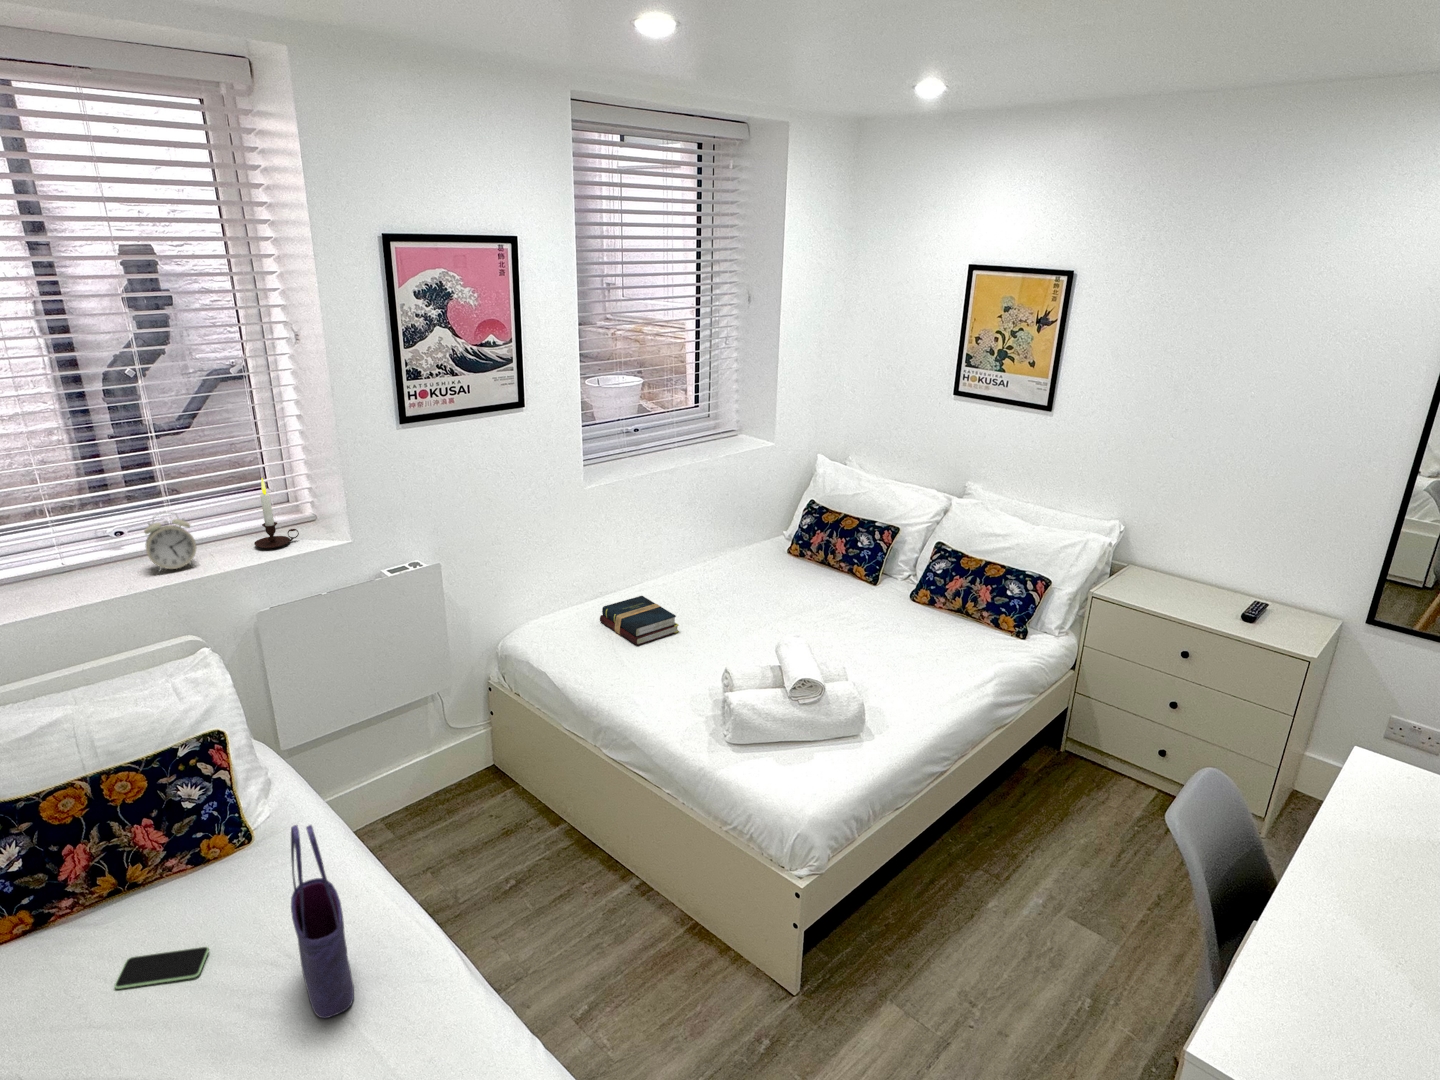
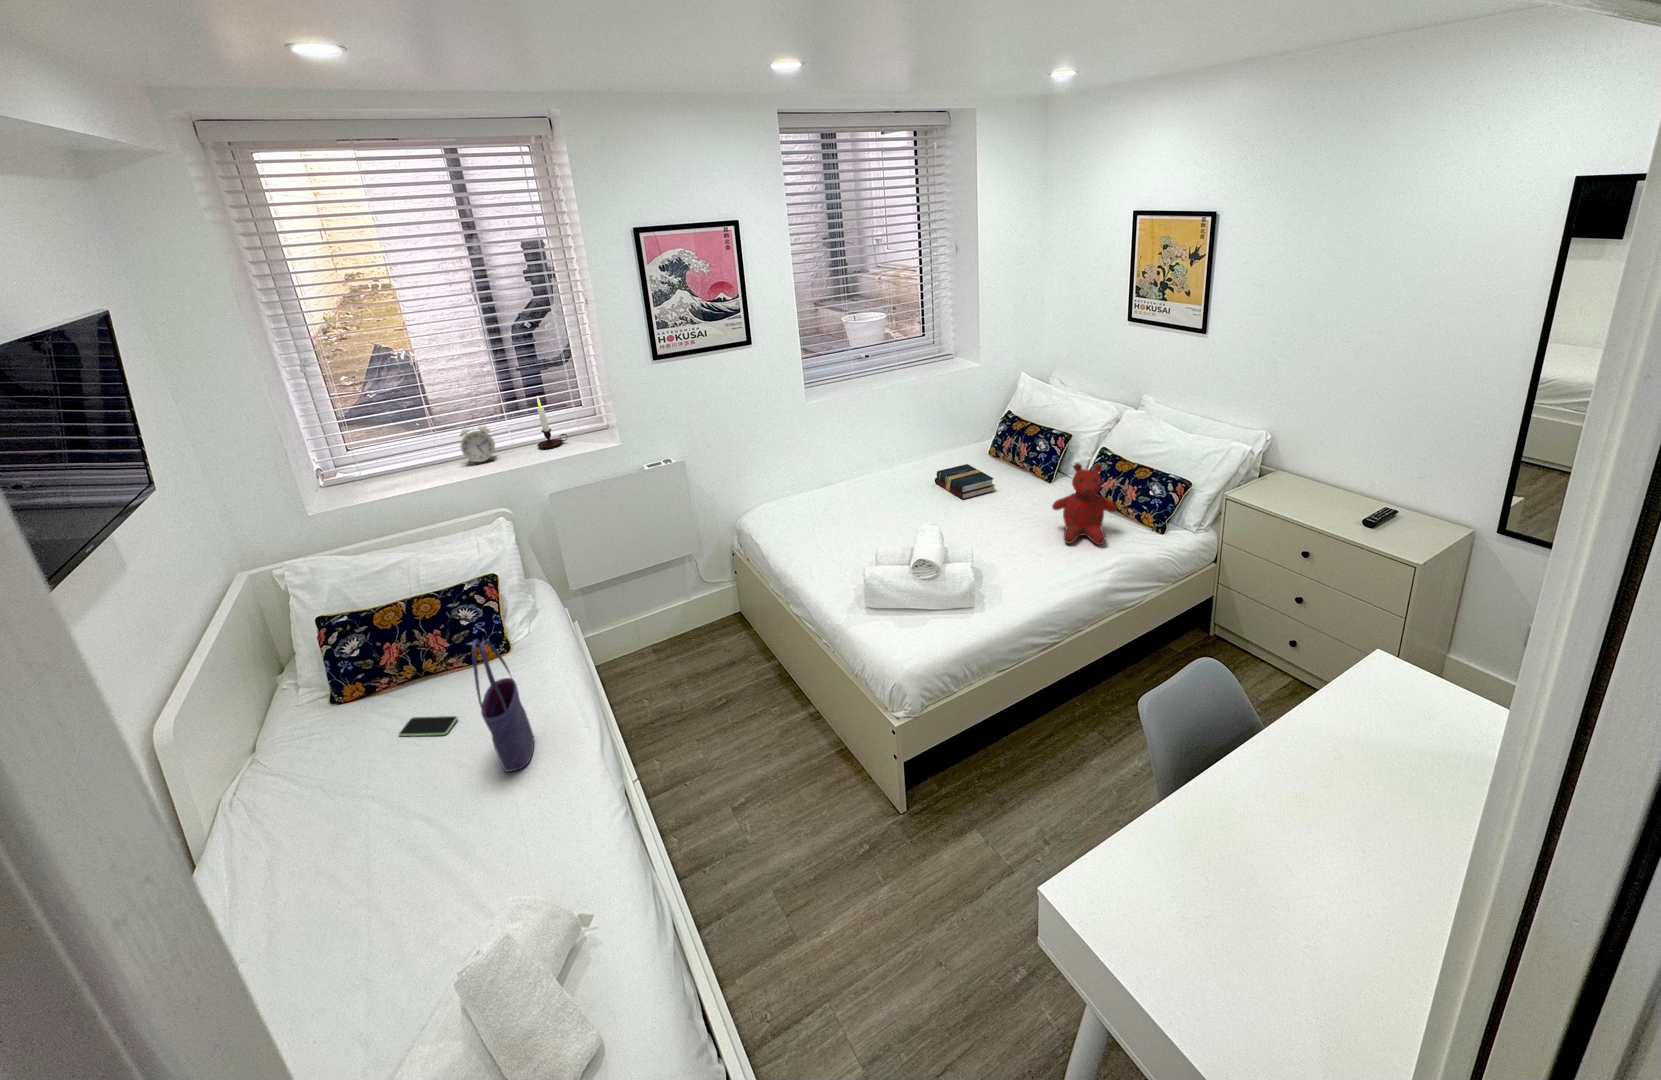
teddy bear: none [906,562,974,653] -> present [1052,463,1116,545]
hardback book: present [600,596,679,645] -> present [935,464,995,499]

